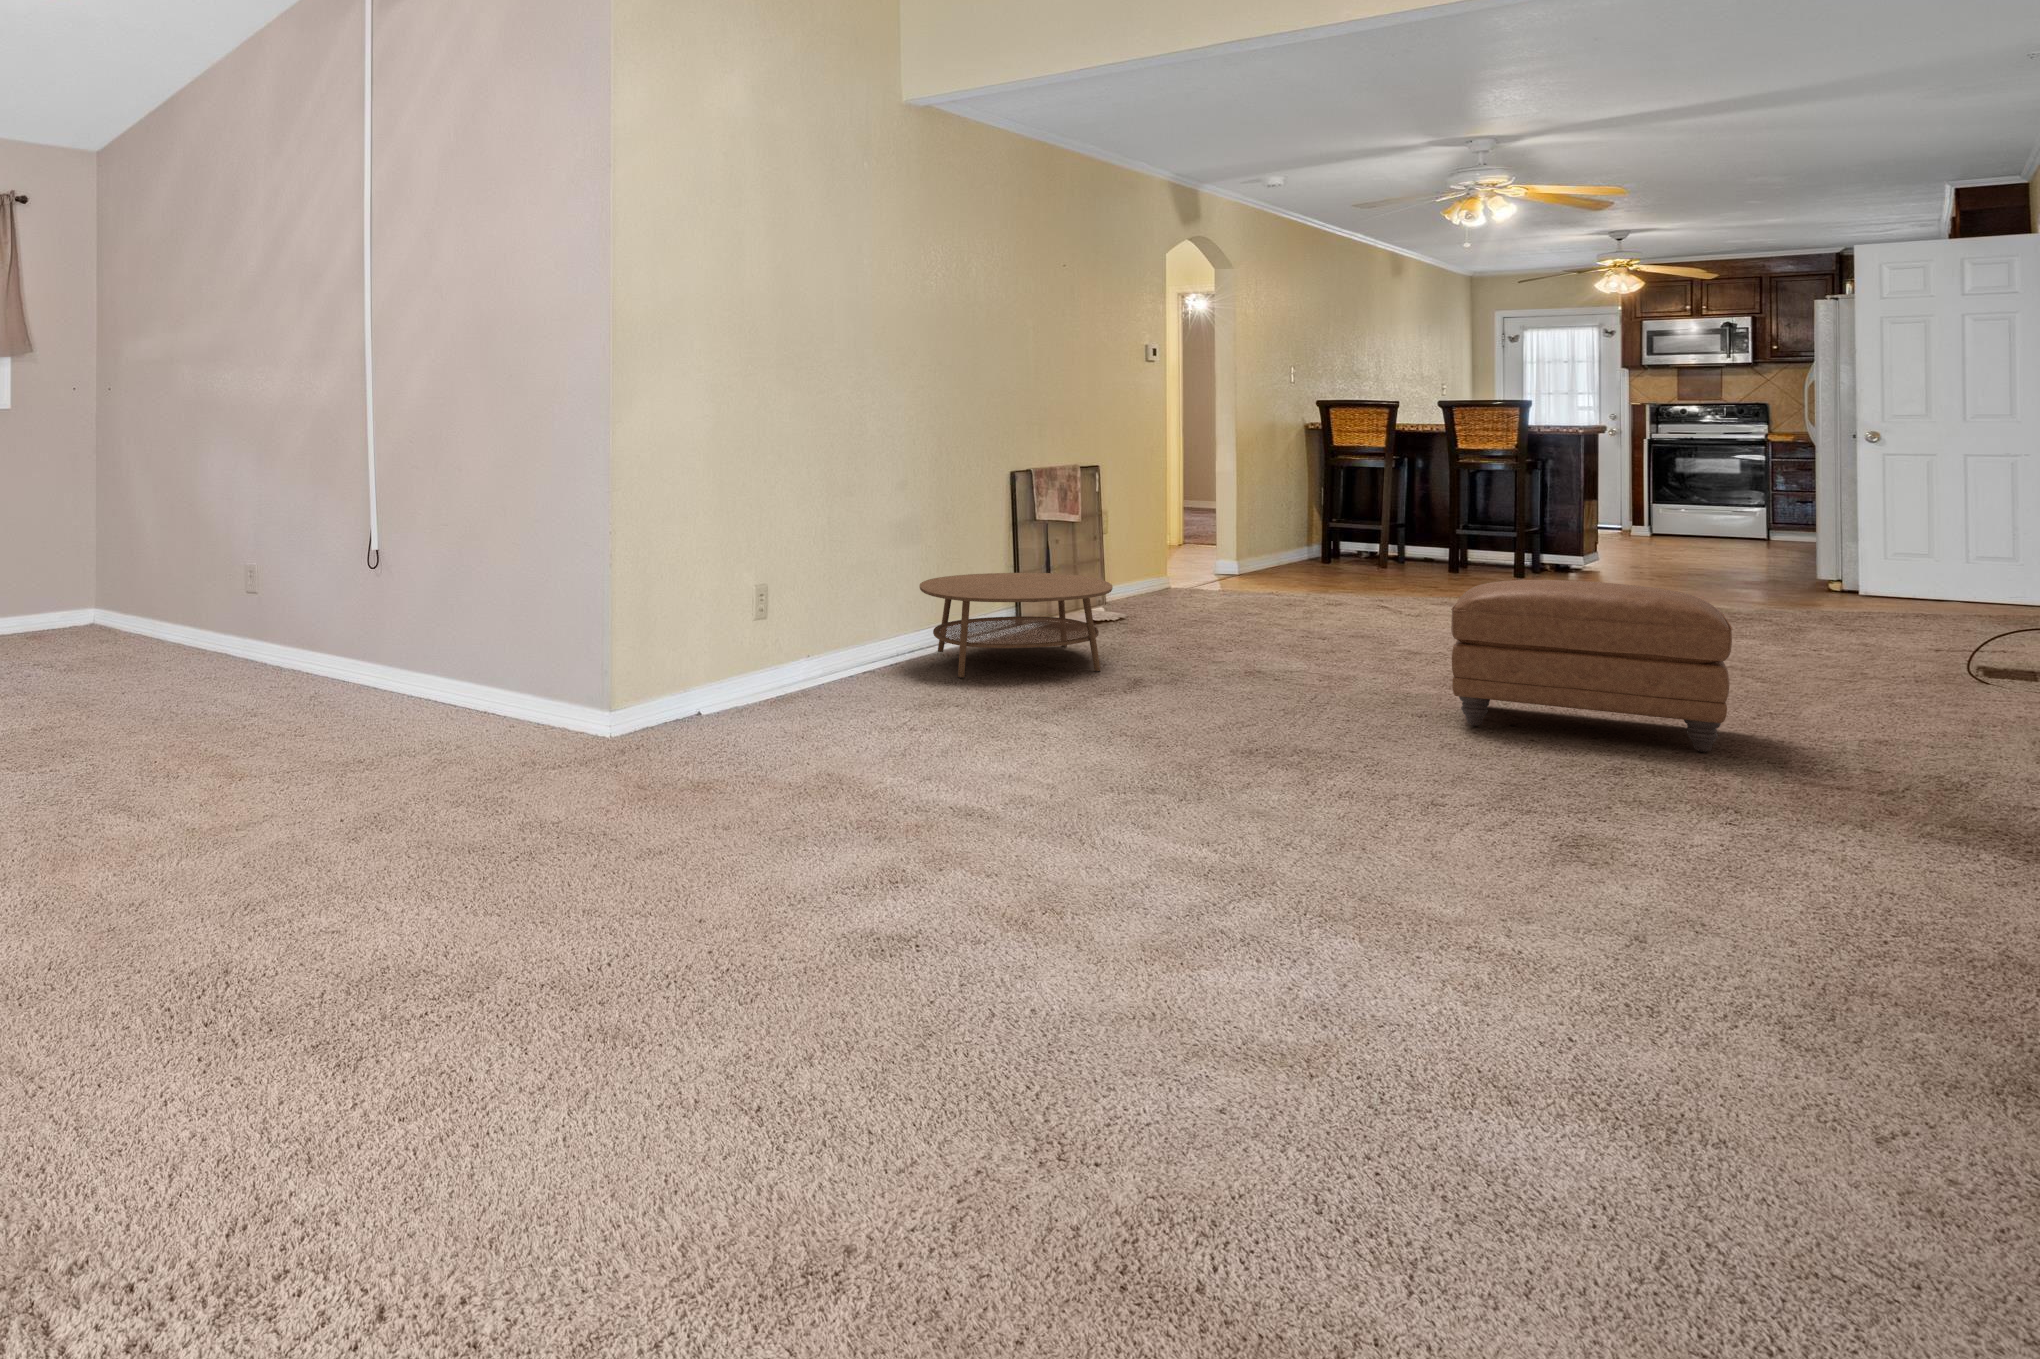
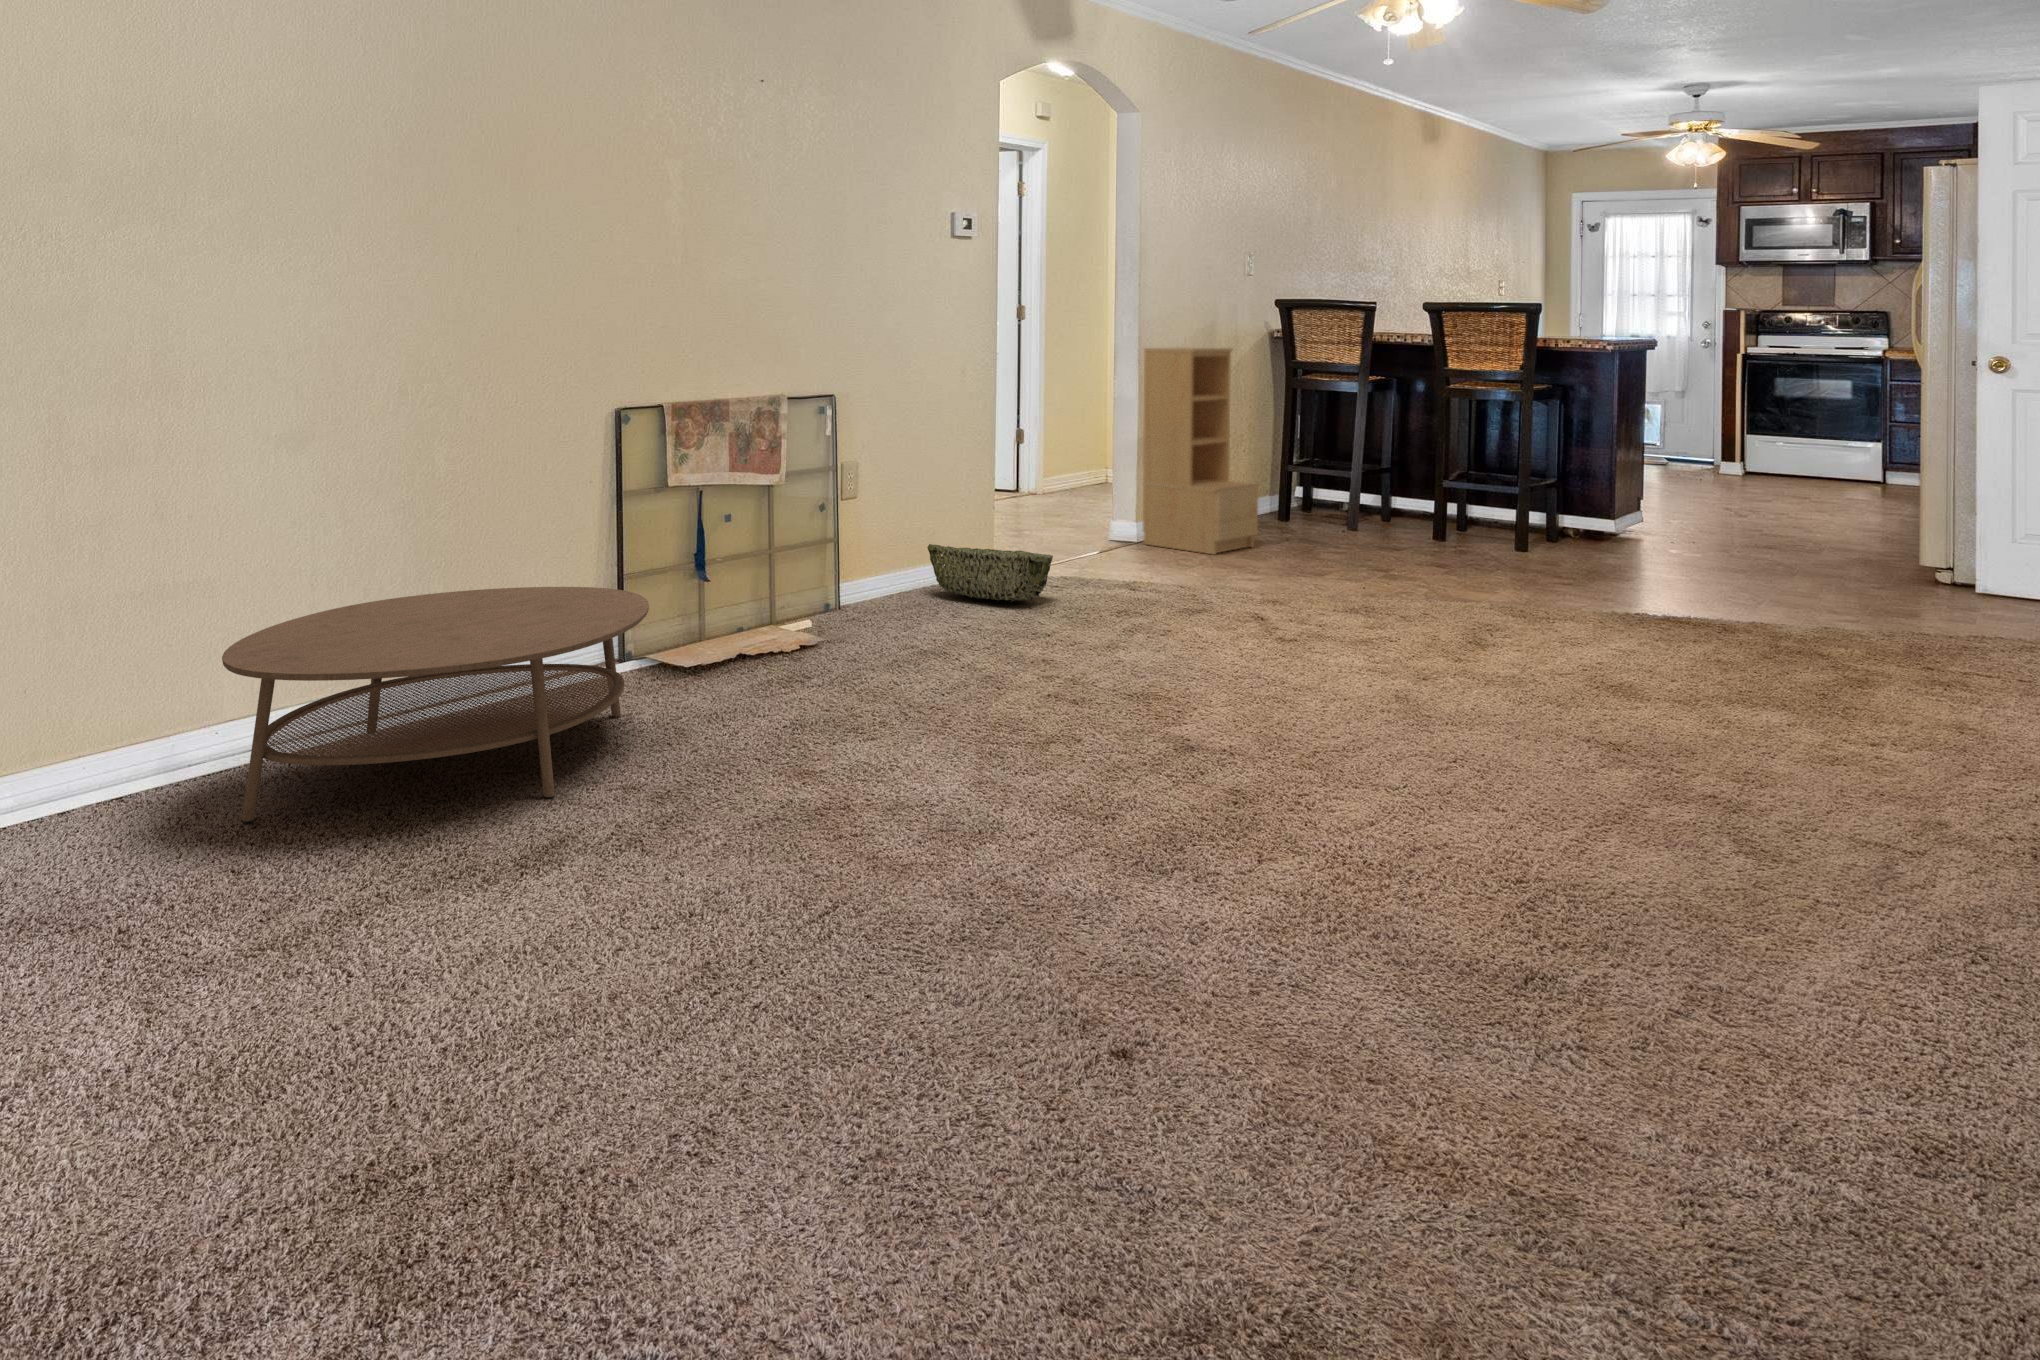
bookshelf: none [1244,435,1331,580] -> present [1142,347,1258,554]
woven basket: none [1143,565,1234,603] -> present [927,544,1053,602]
ottoman: present [1451,580,1732,752] -> none [992,676,1599,1183]

